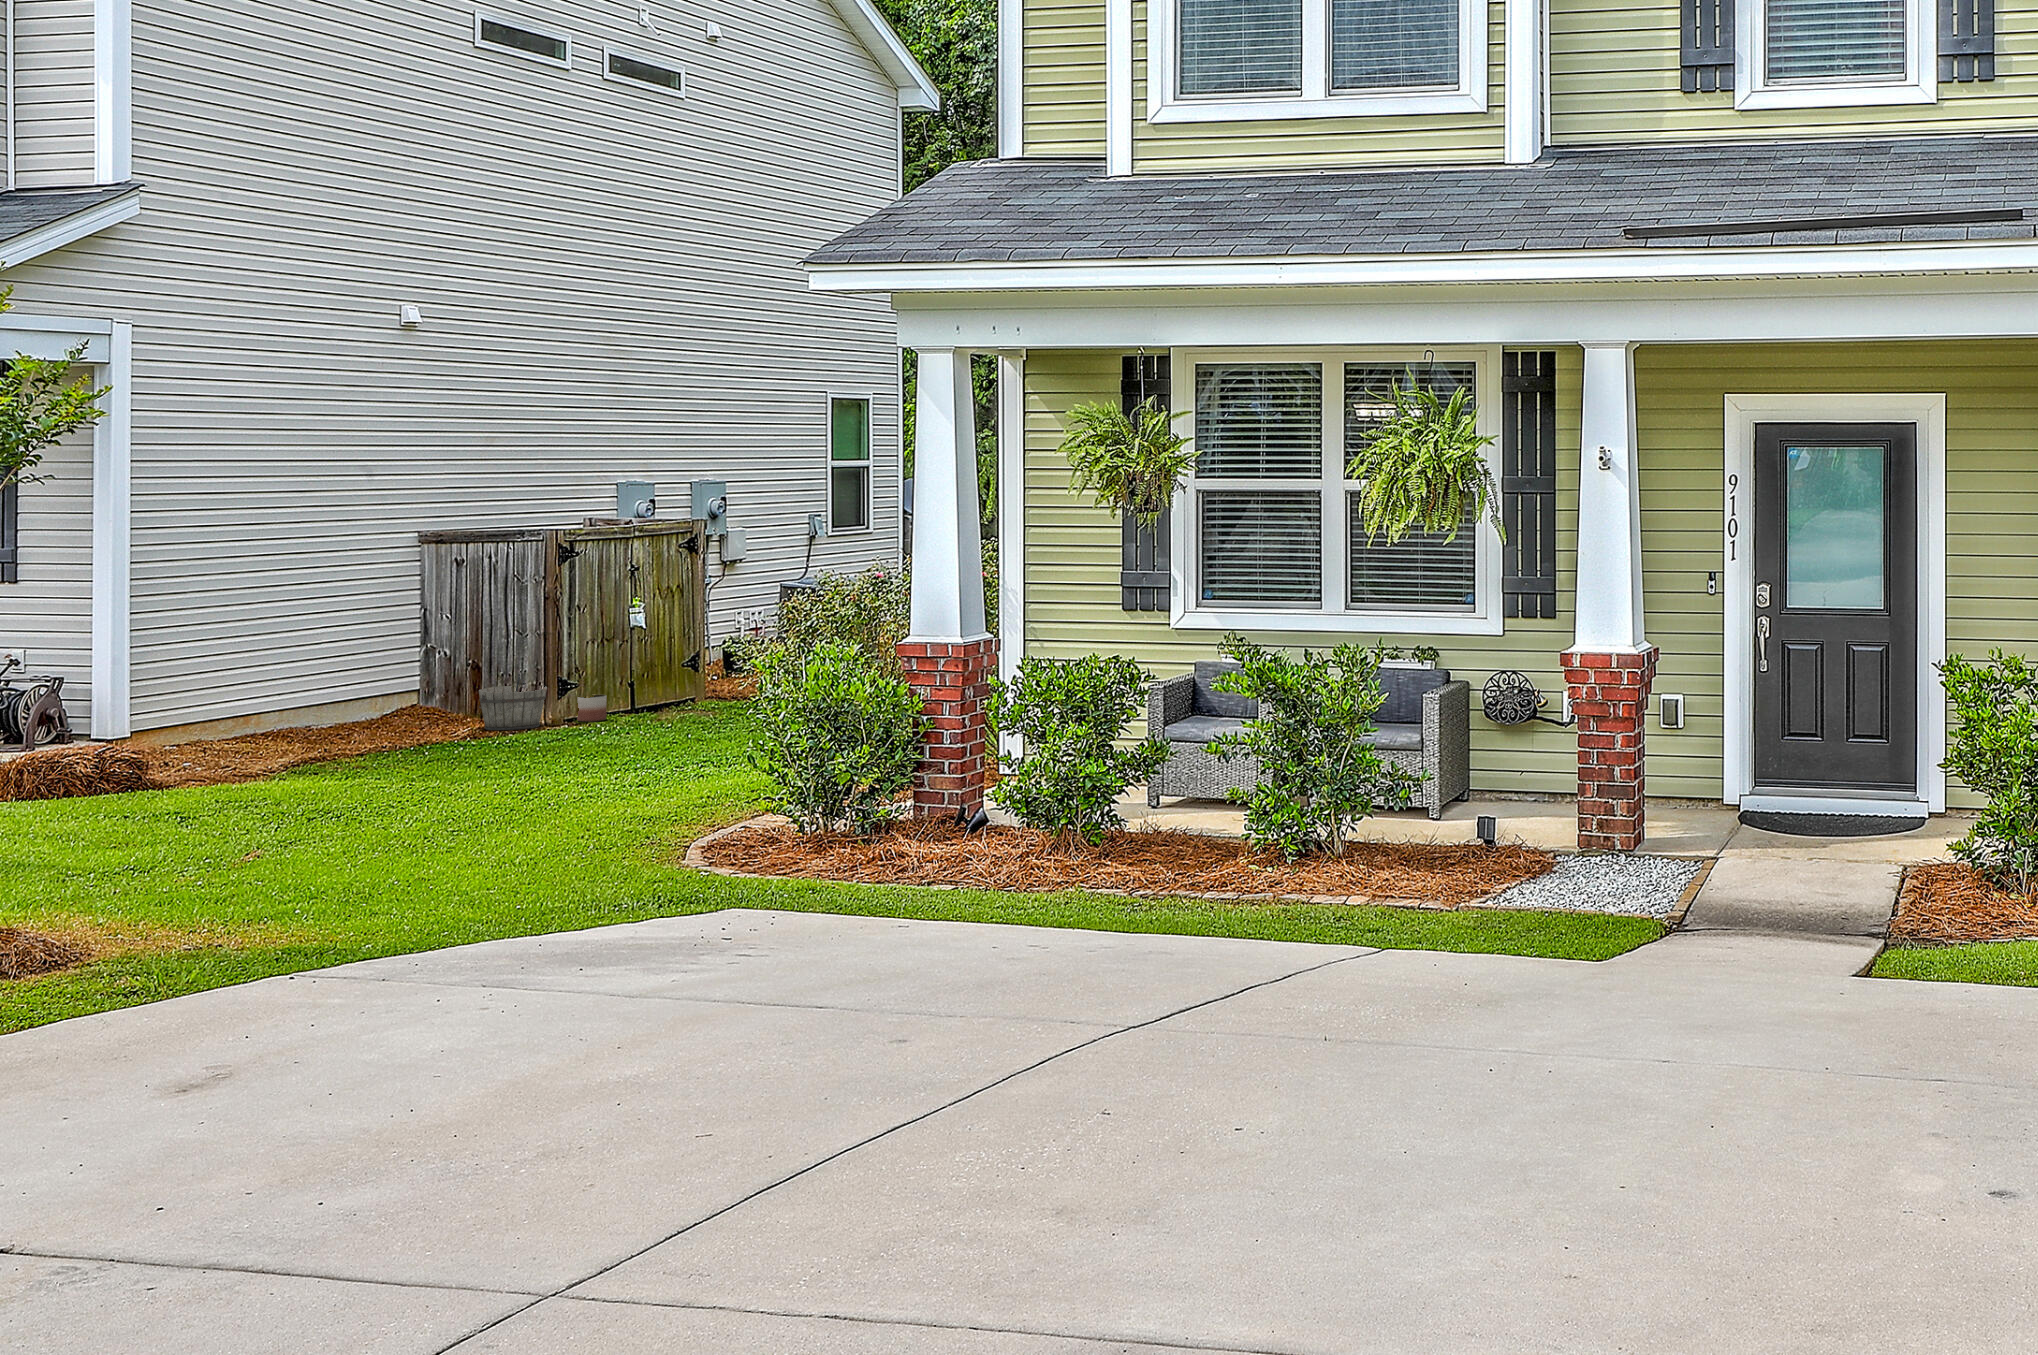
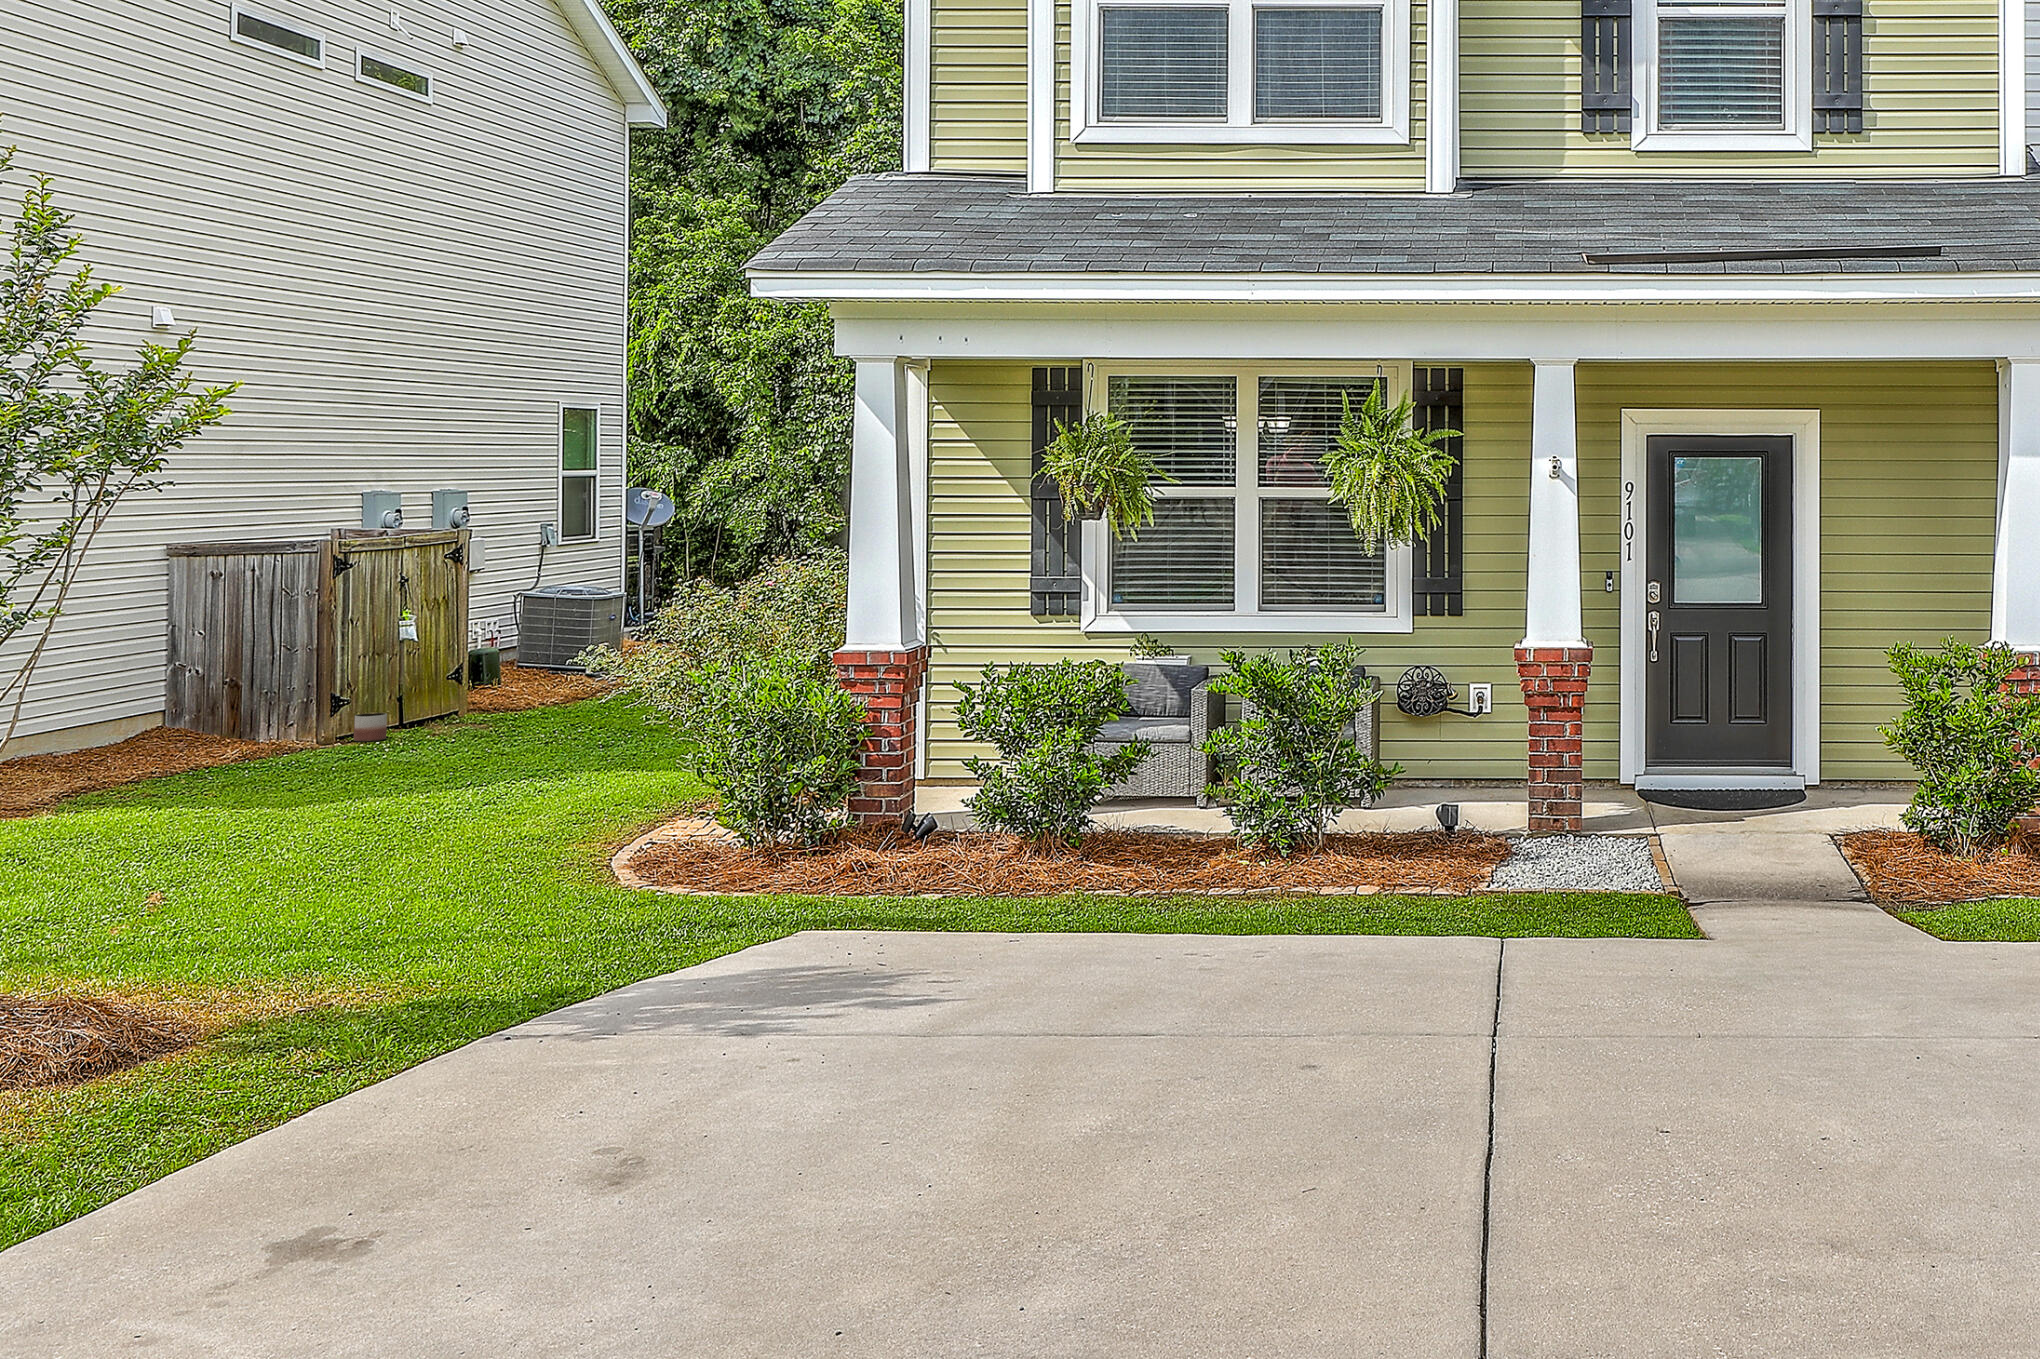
wooden bucket: present [479,674,547,730] -> none [247,694,324,754]

